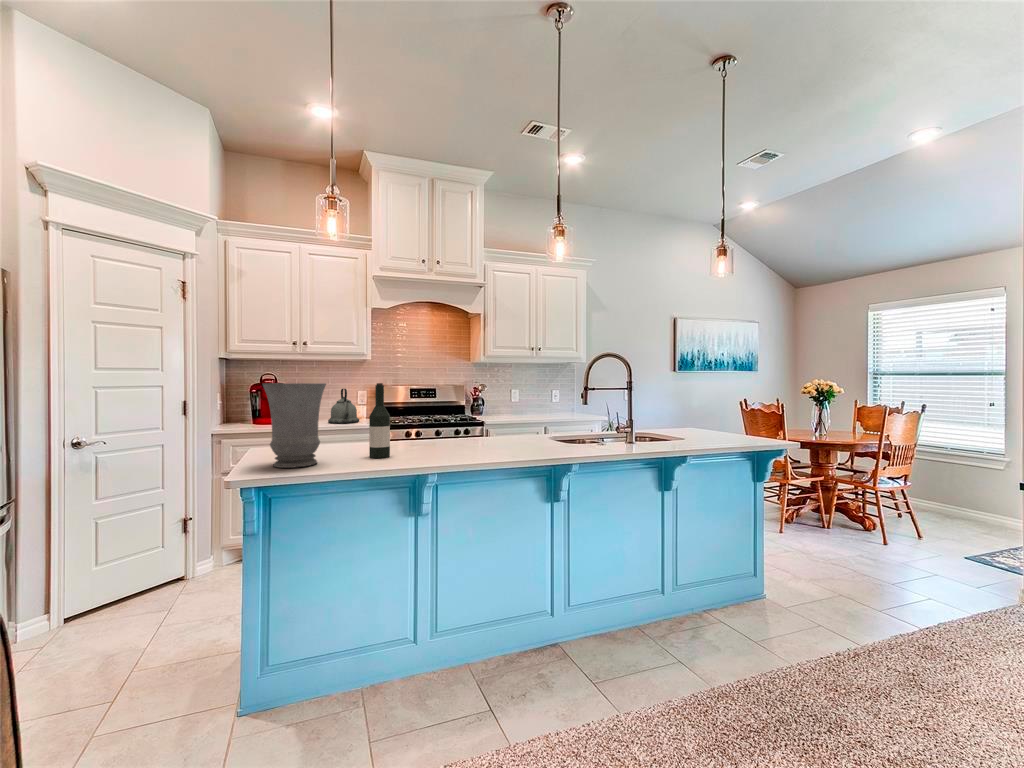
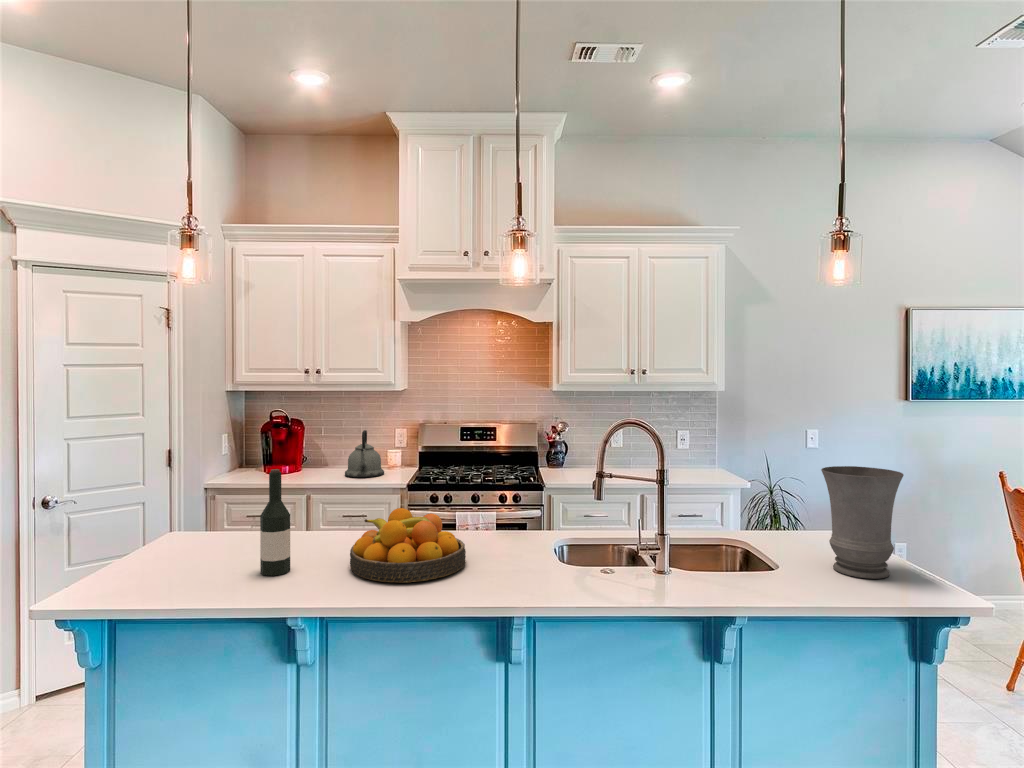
vase: present [263,383,326,468] -> present [821,466,904,579]
fruit bowl: none [427,414,505,455] -> present [350,508,466,583]

